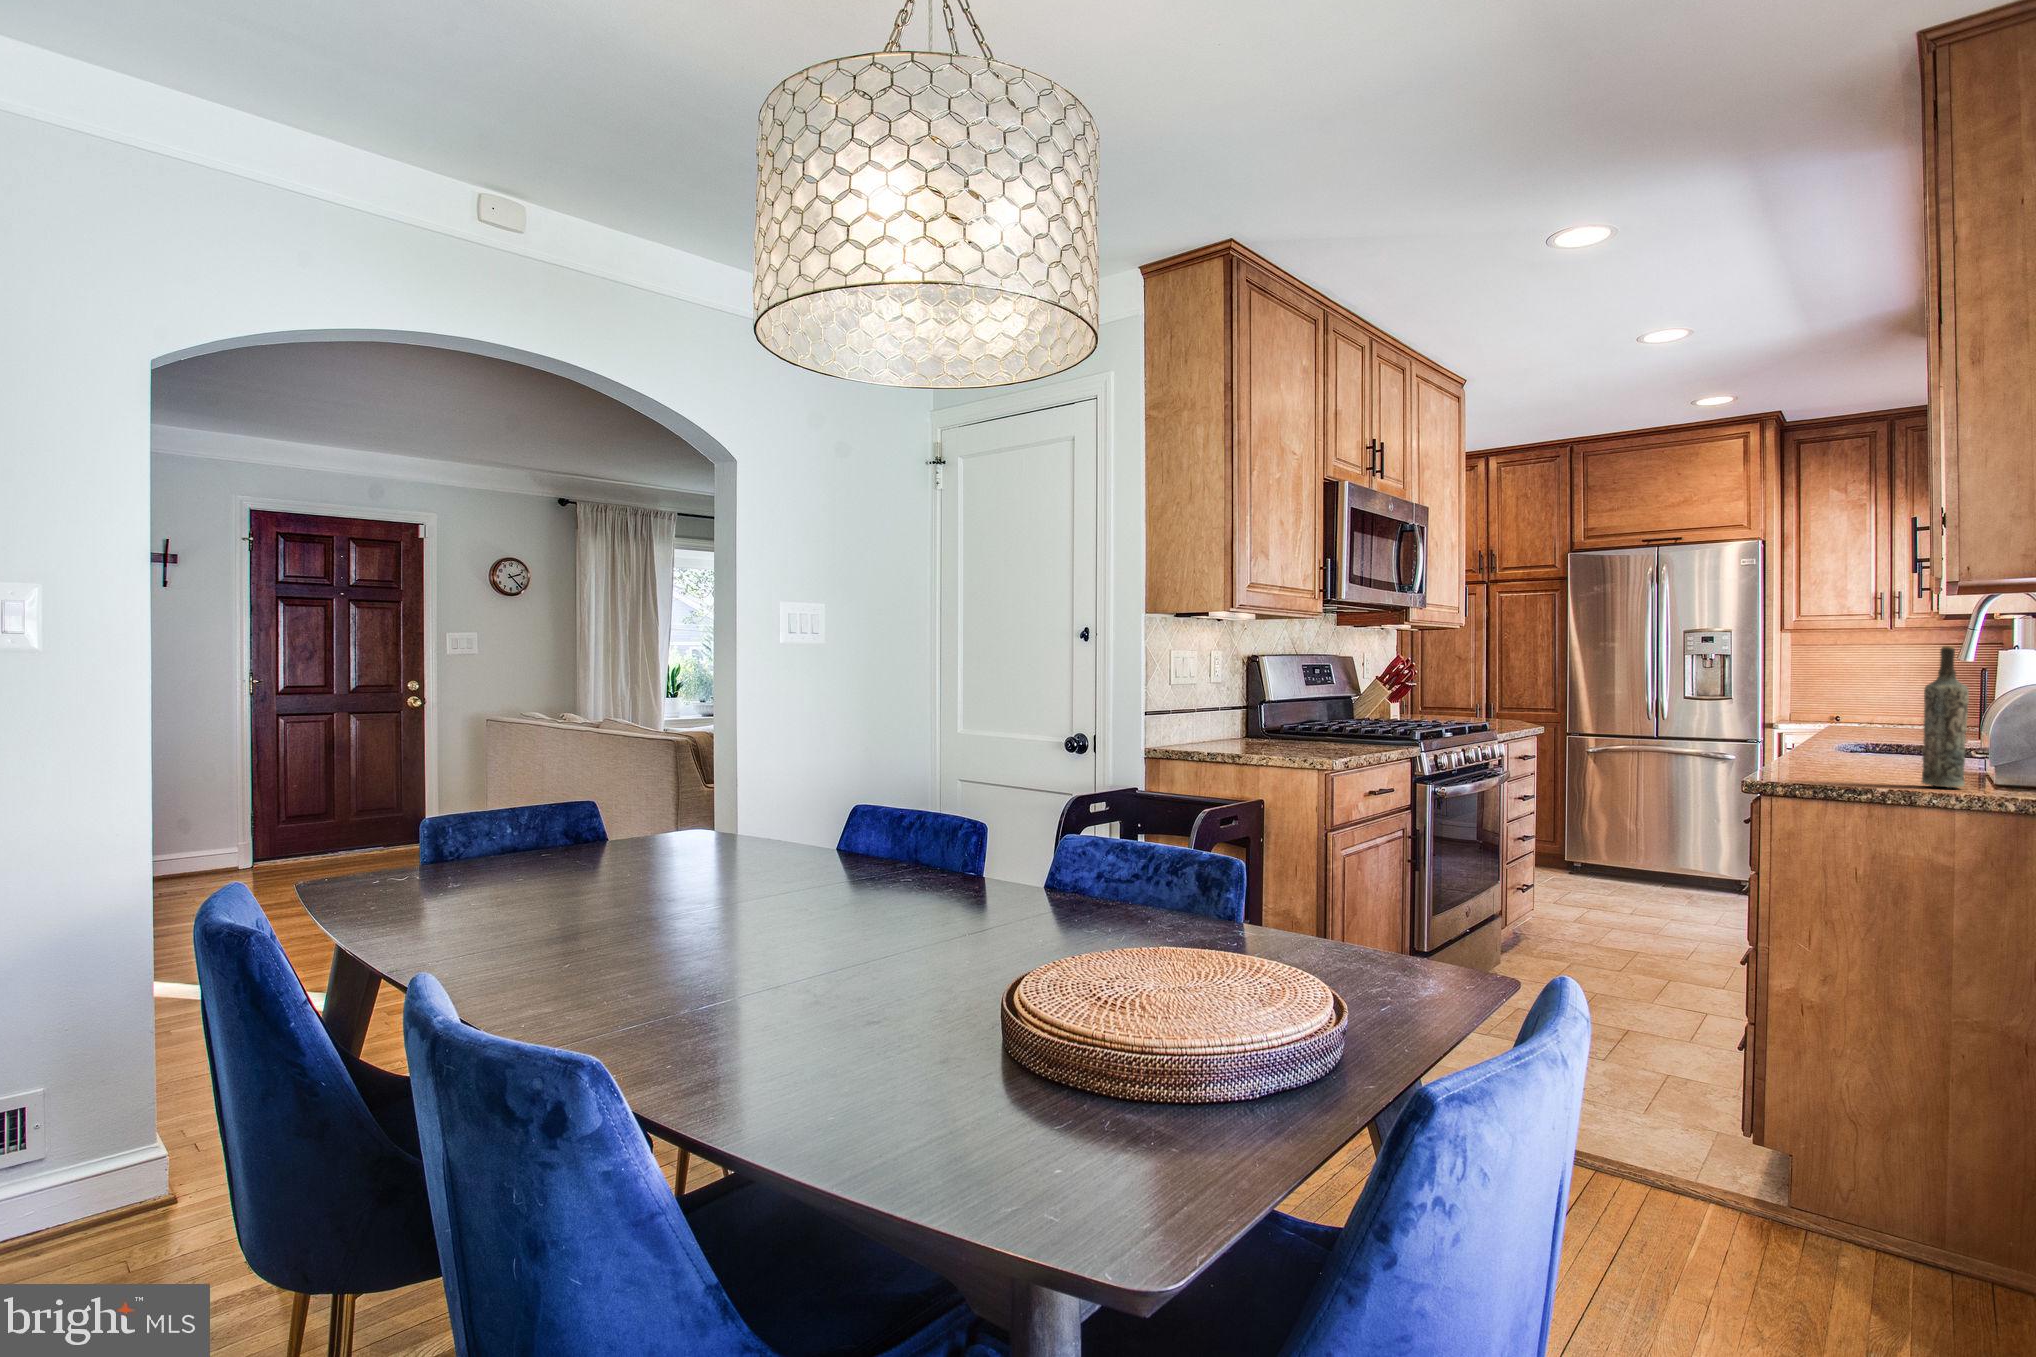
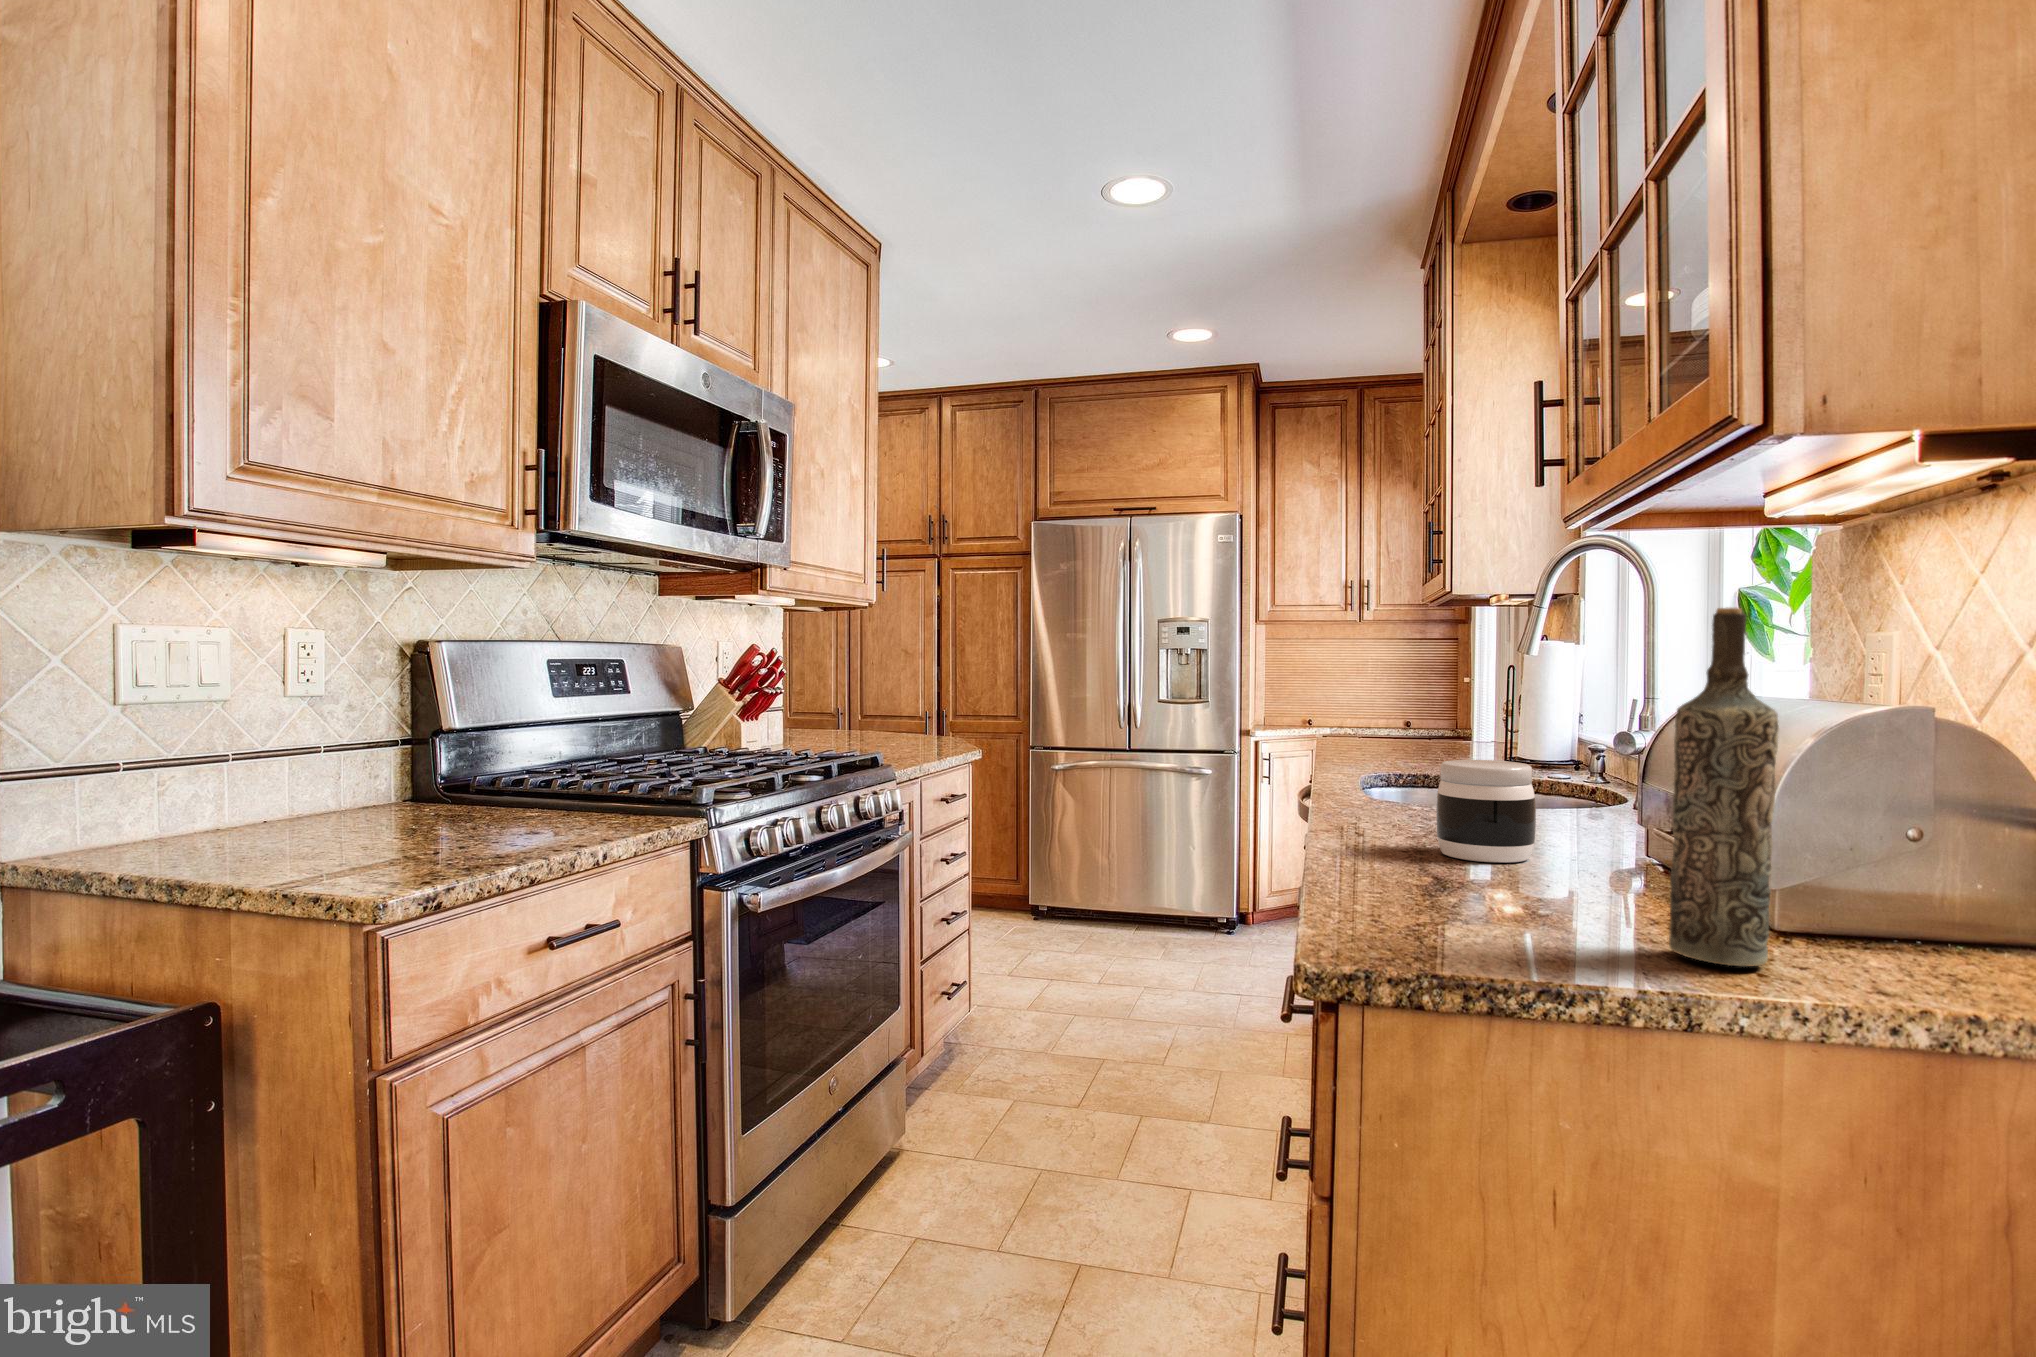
jar: none [1851,719,1910,769] -> present [1436,760,1536,862]

